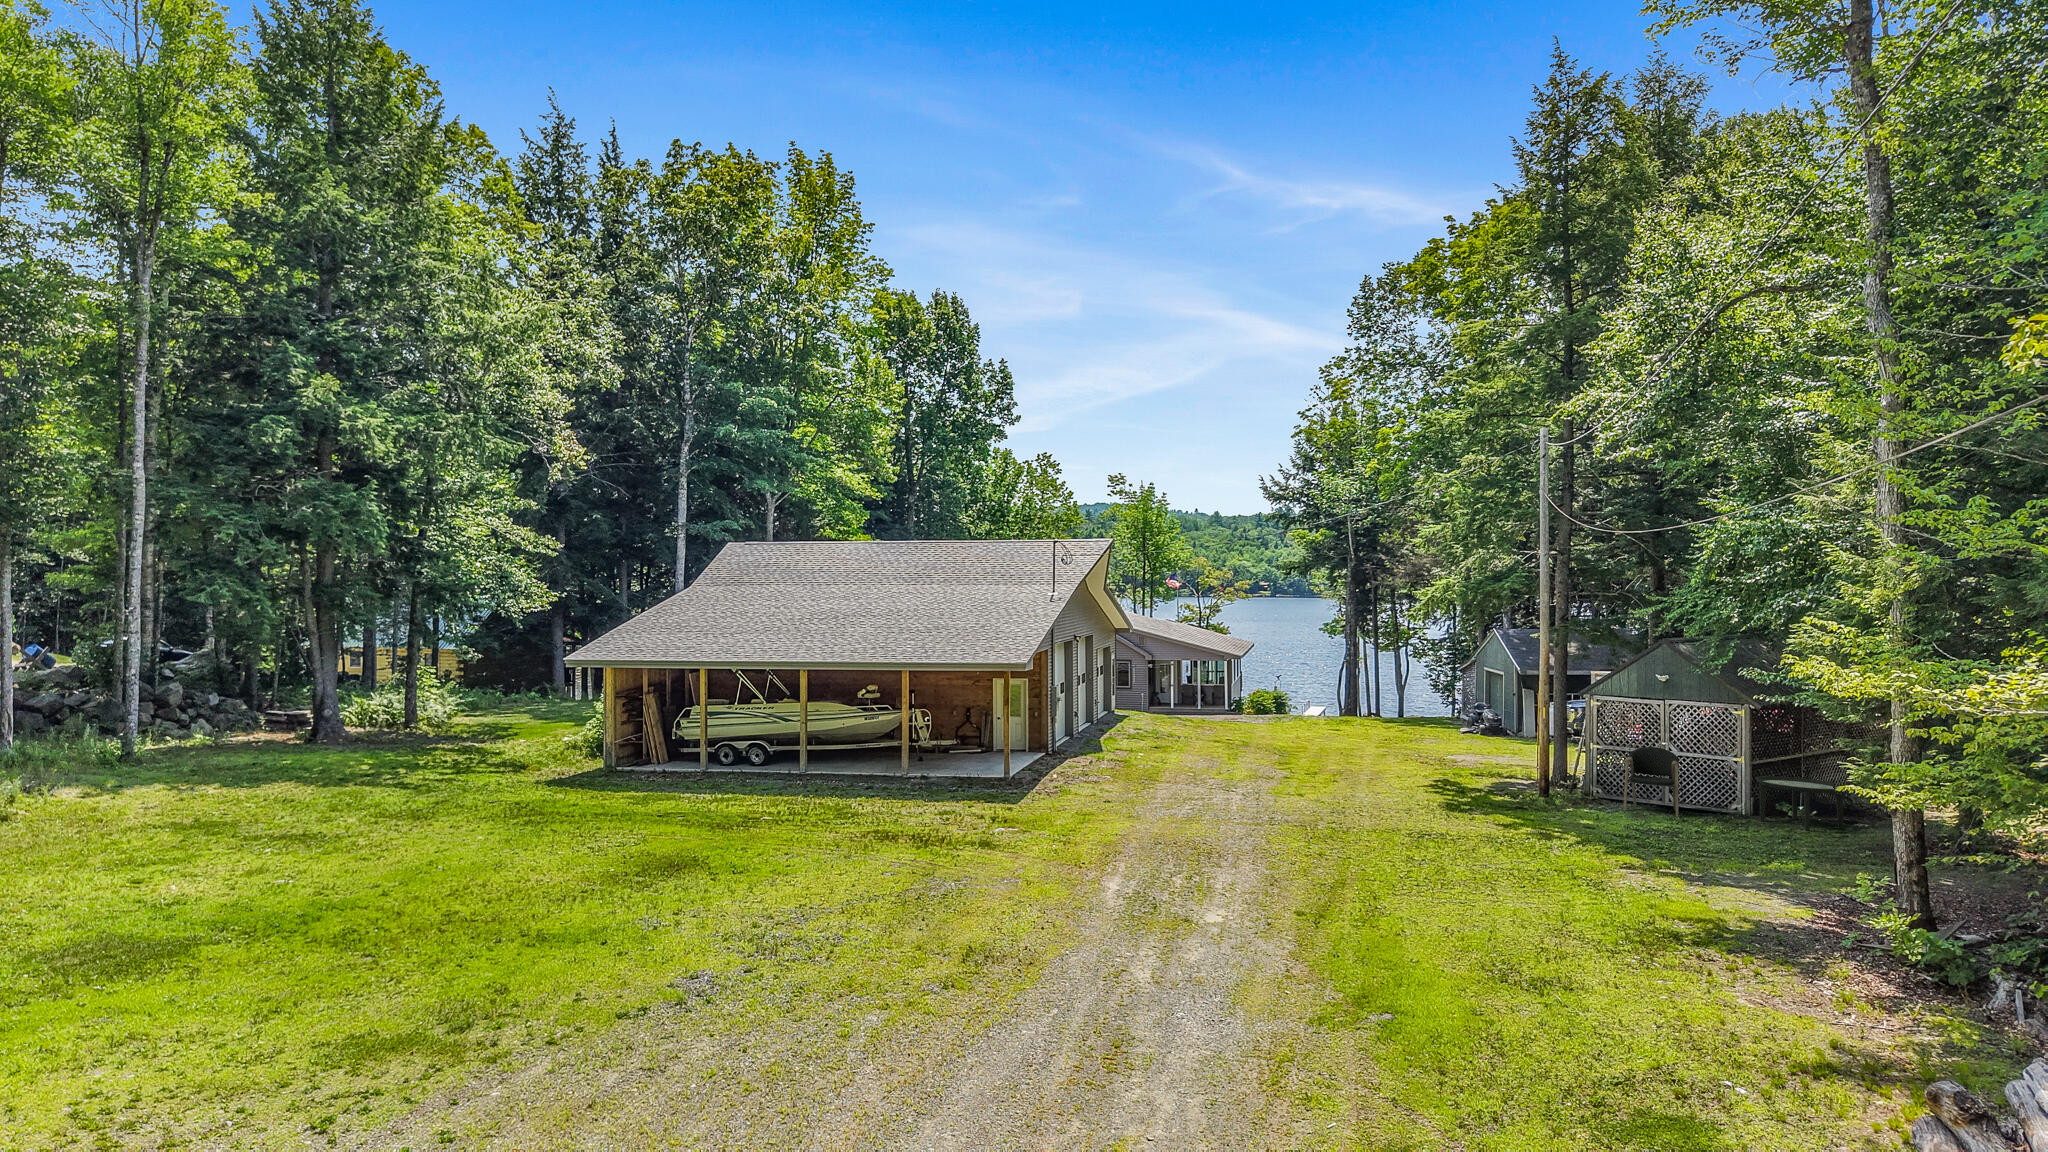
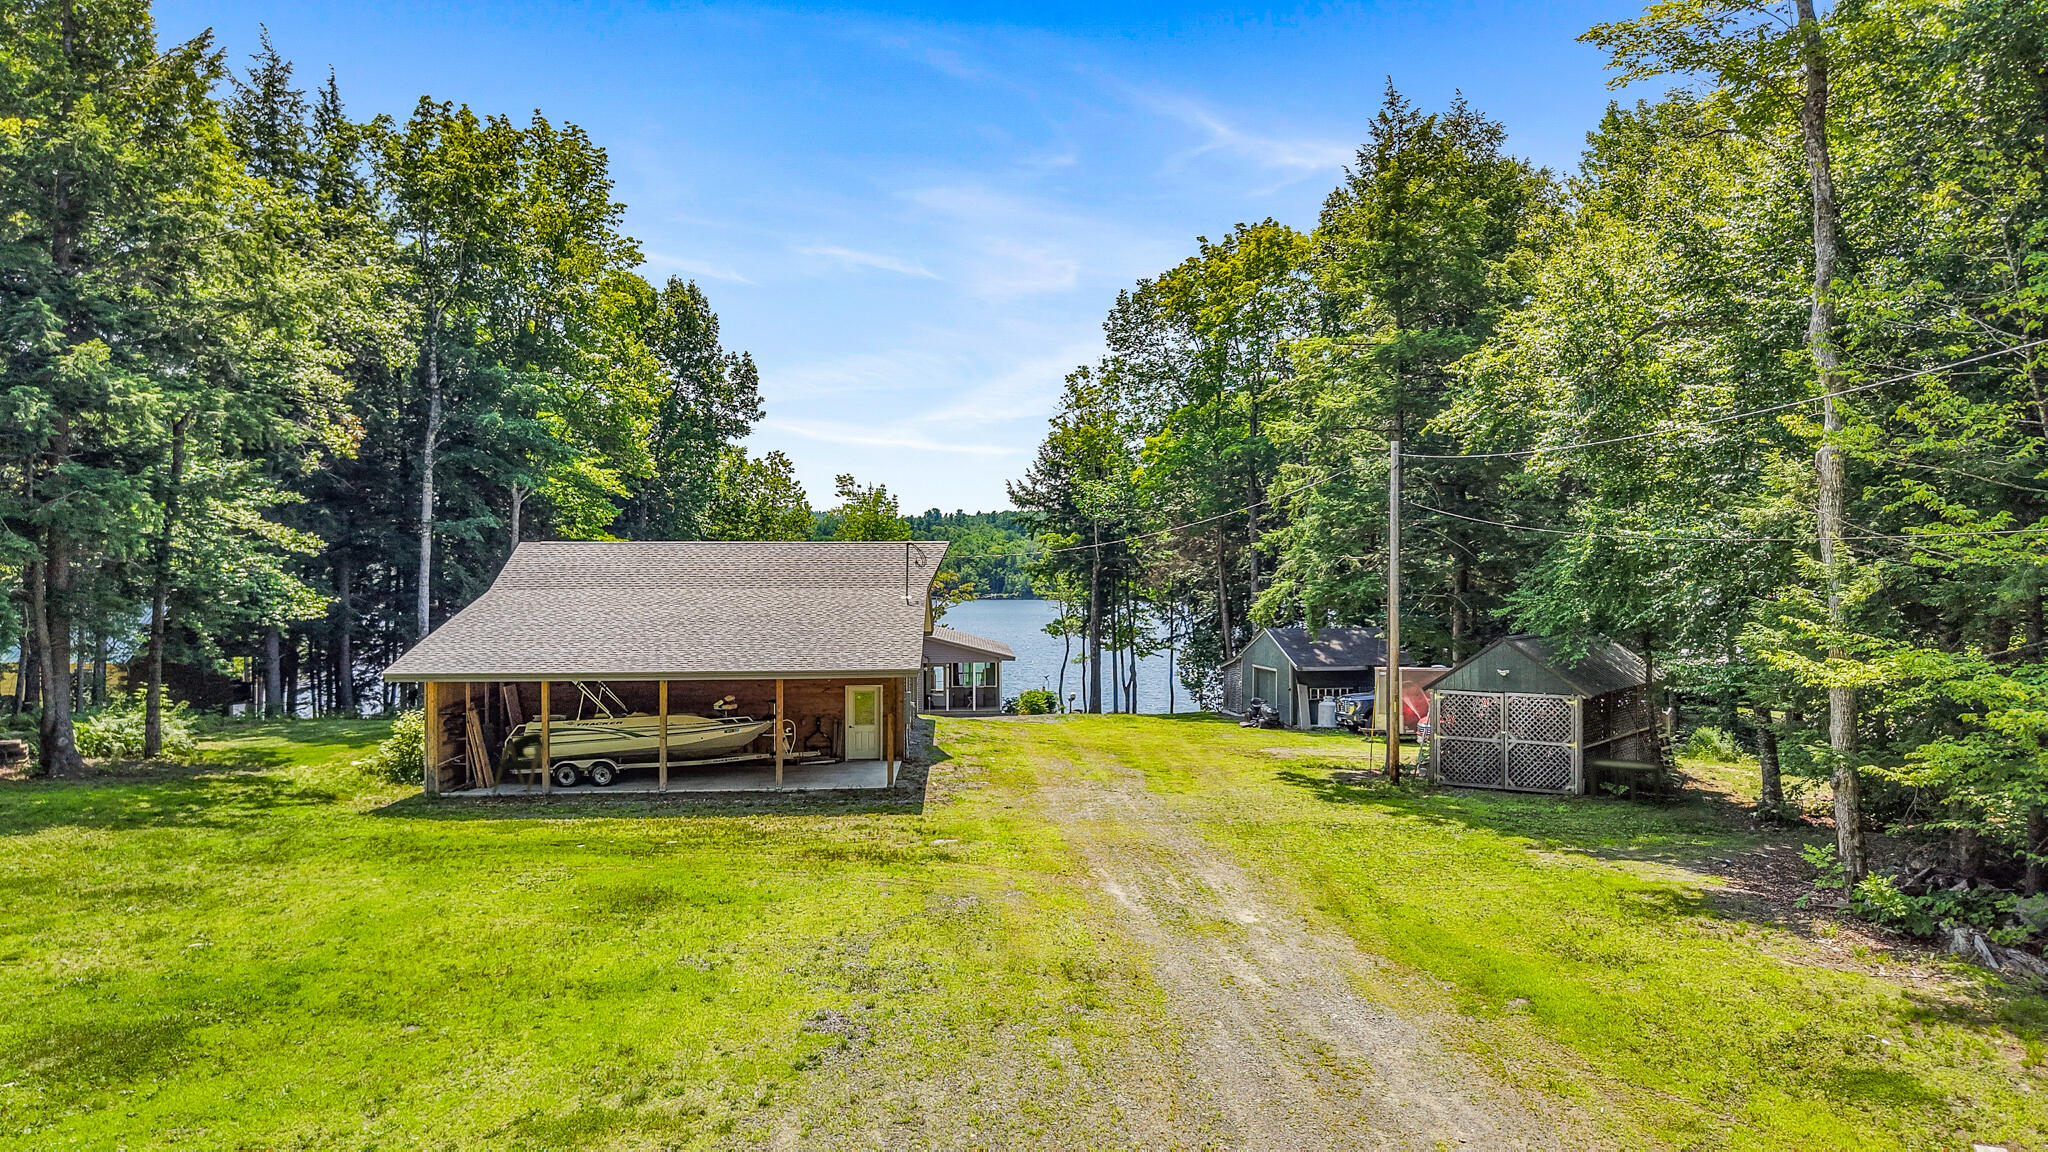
chair: present [1623,747,1679,817] -> present [492,733,552,799]

